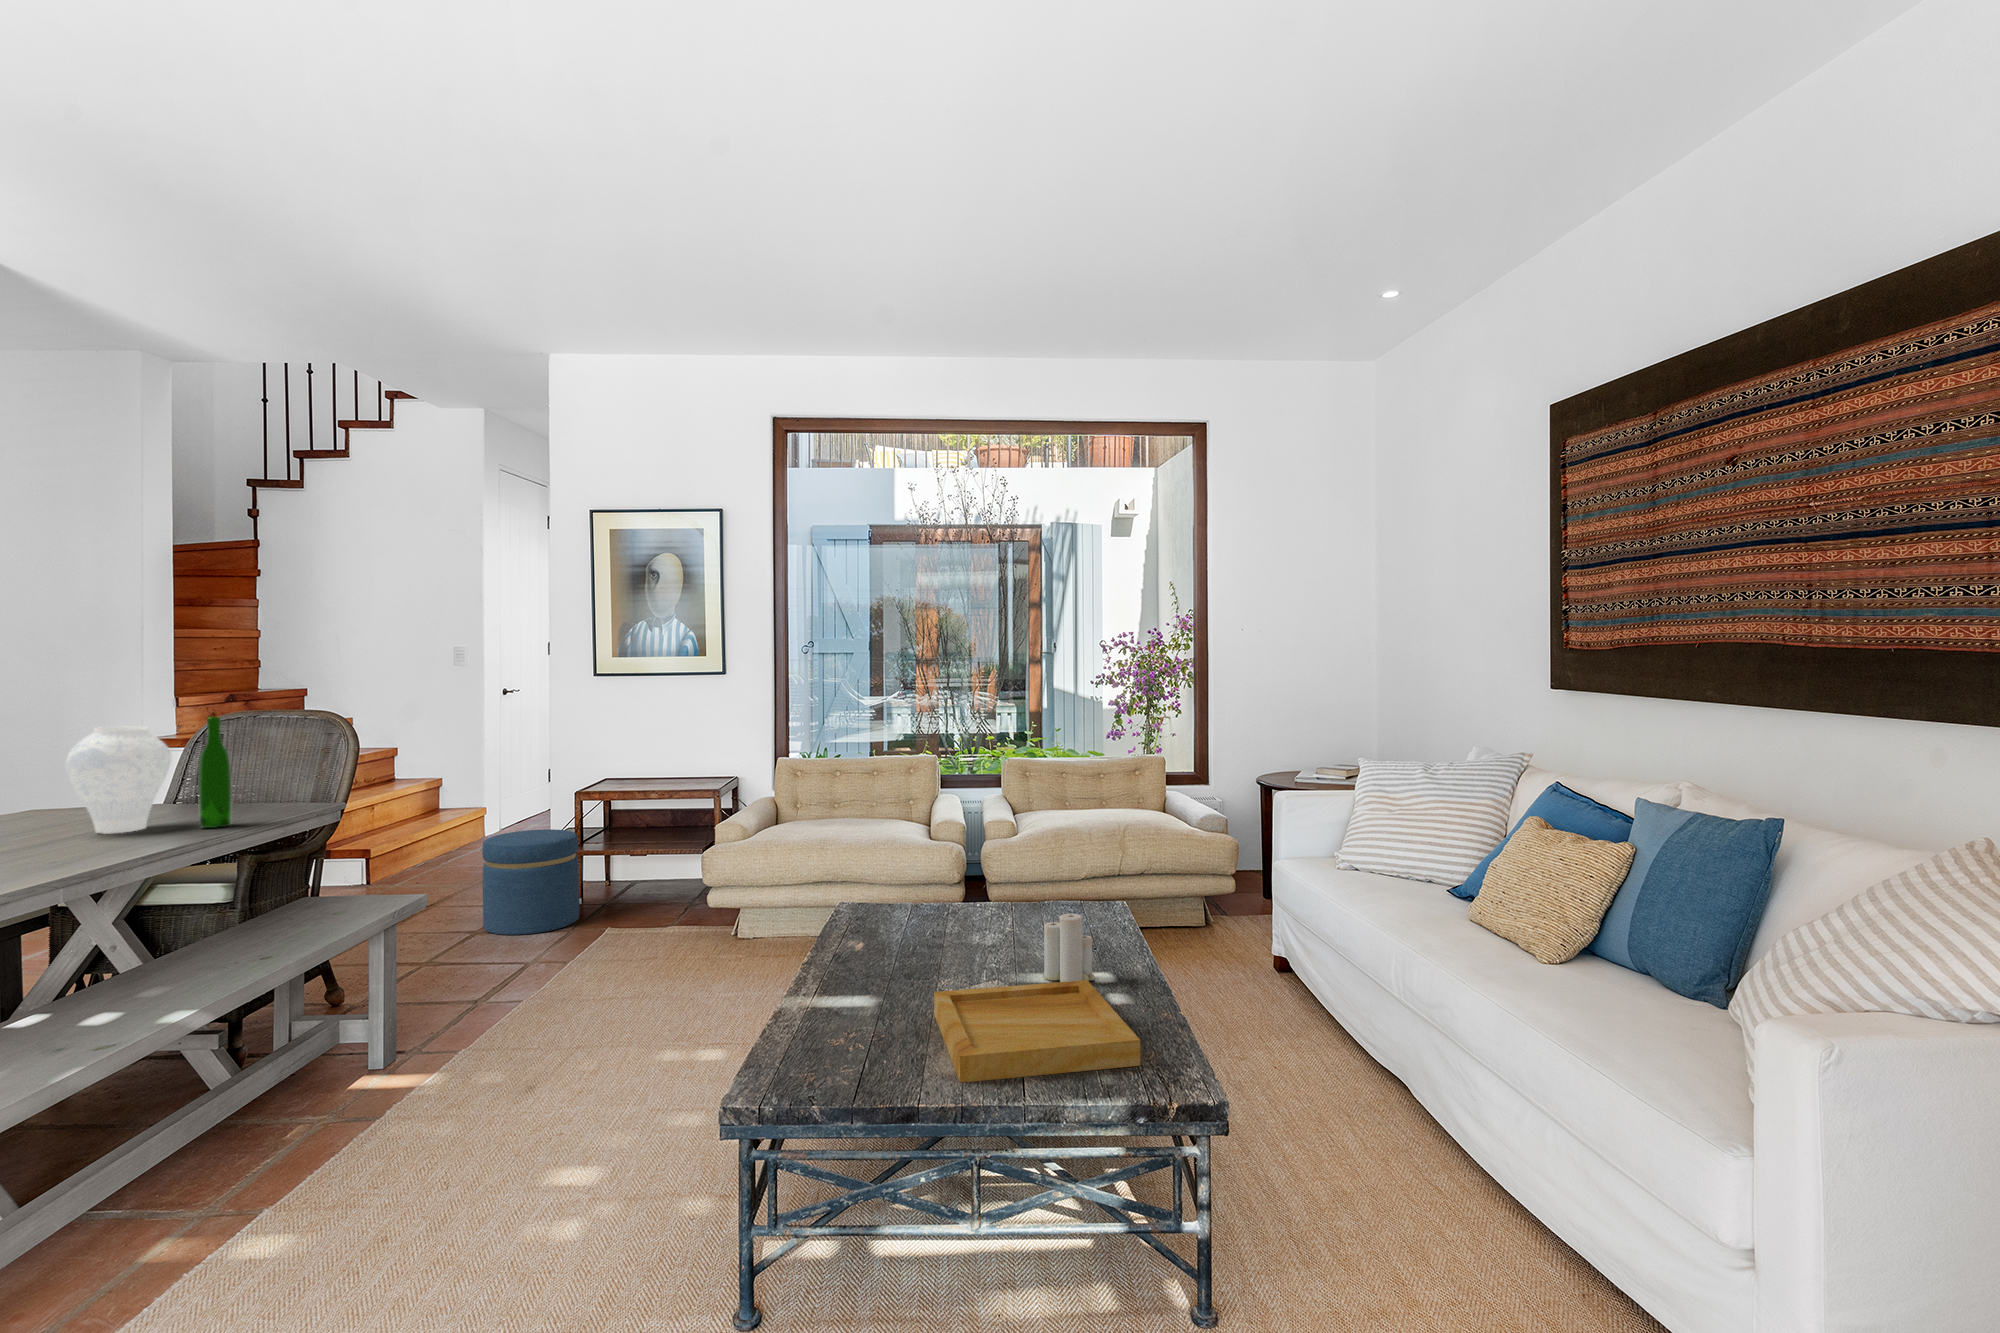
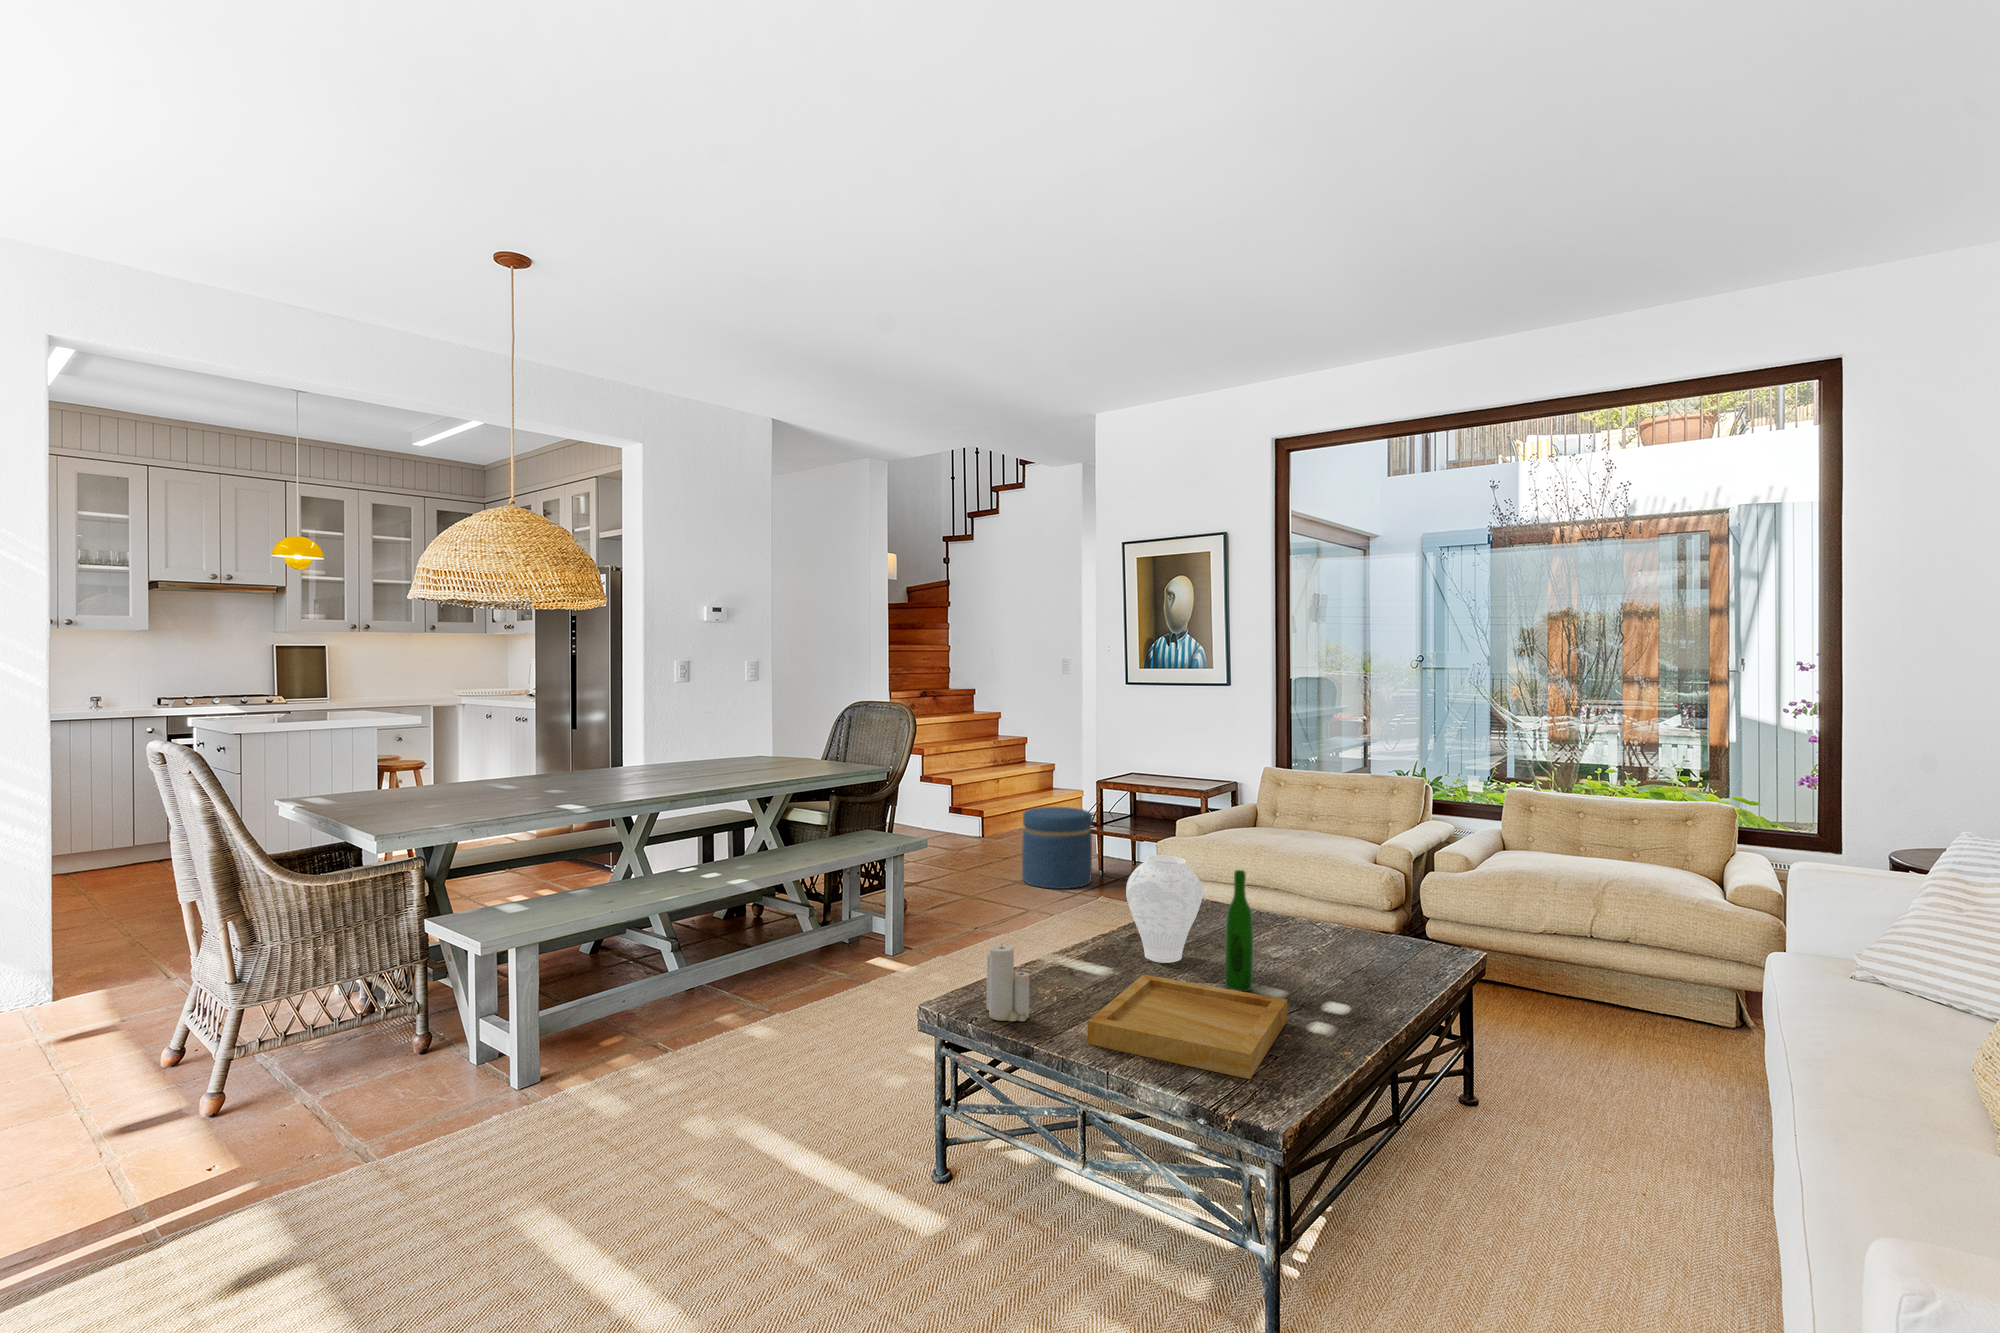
wine bottle: present [198,717,232,828] -> present [1225,870,1253,992]
vase: present [66,727,172,834] -> present [1126,855,1203,963]
candle: present [1043,913,1095,982] -> present [987,944,1029,1021]

